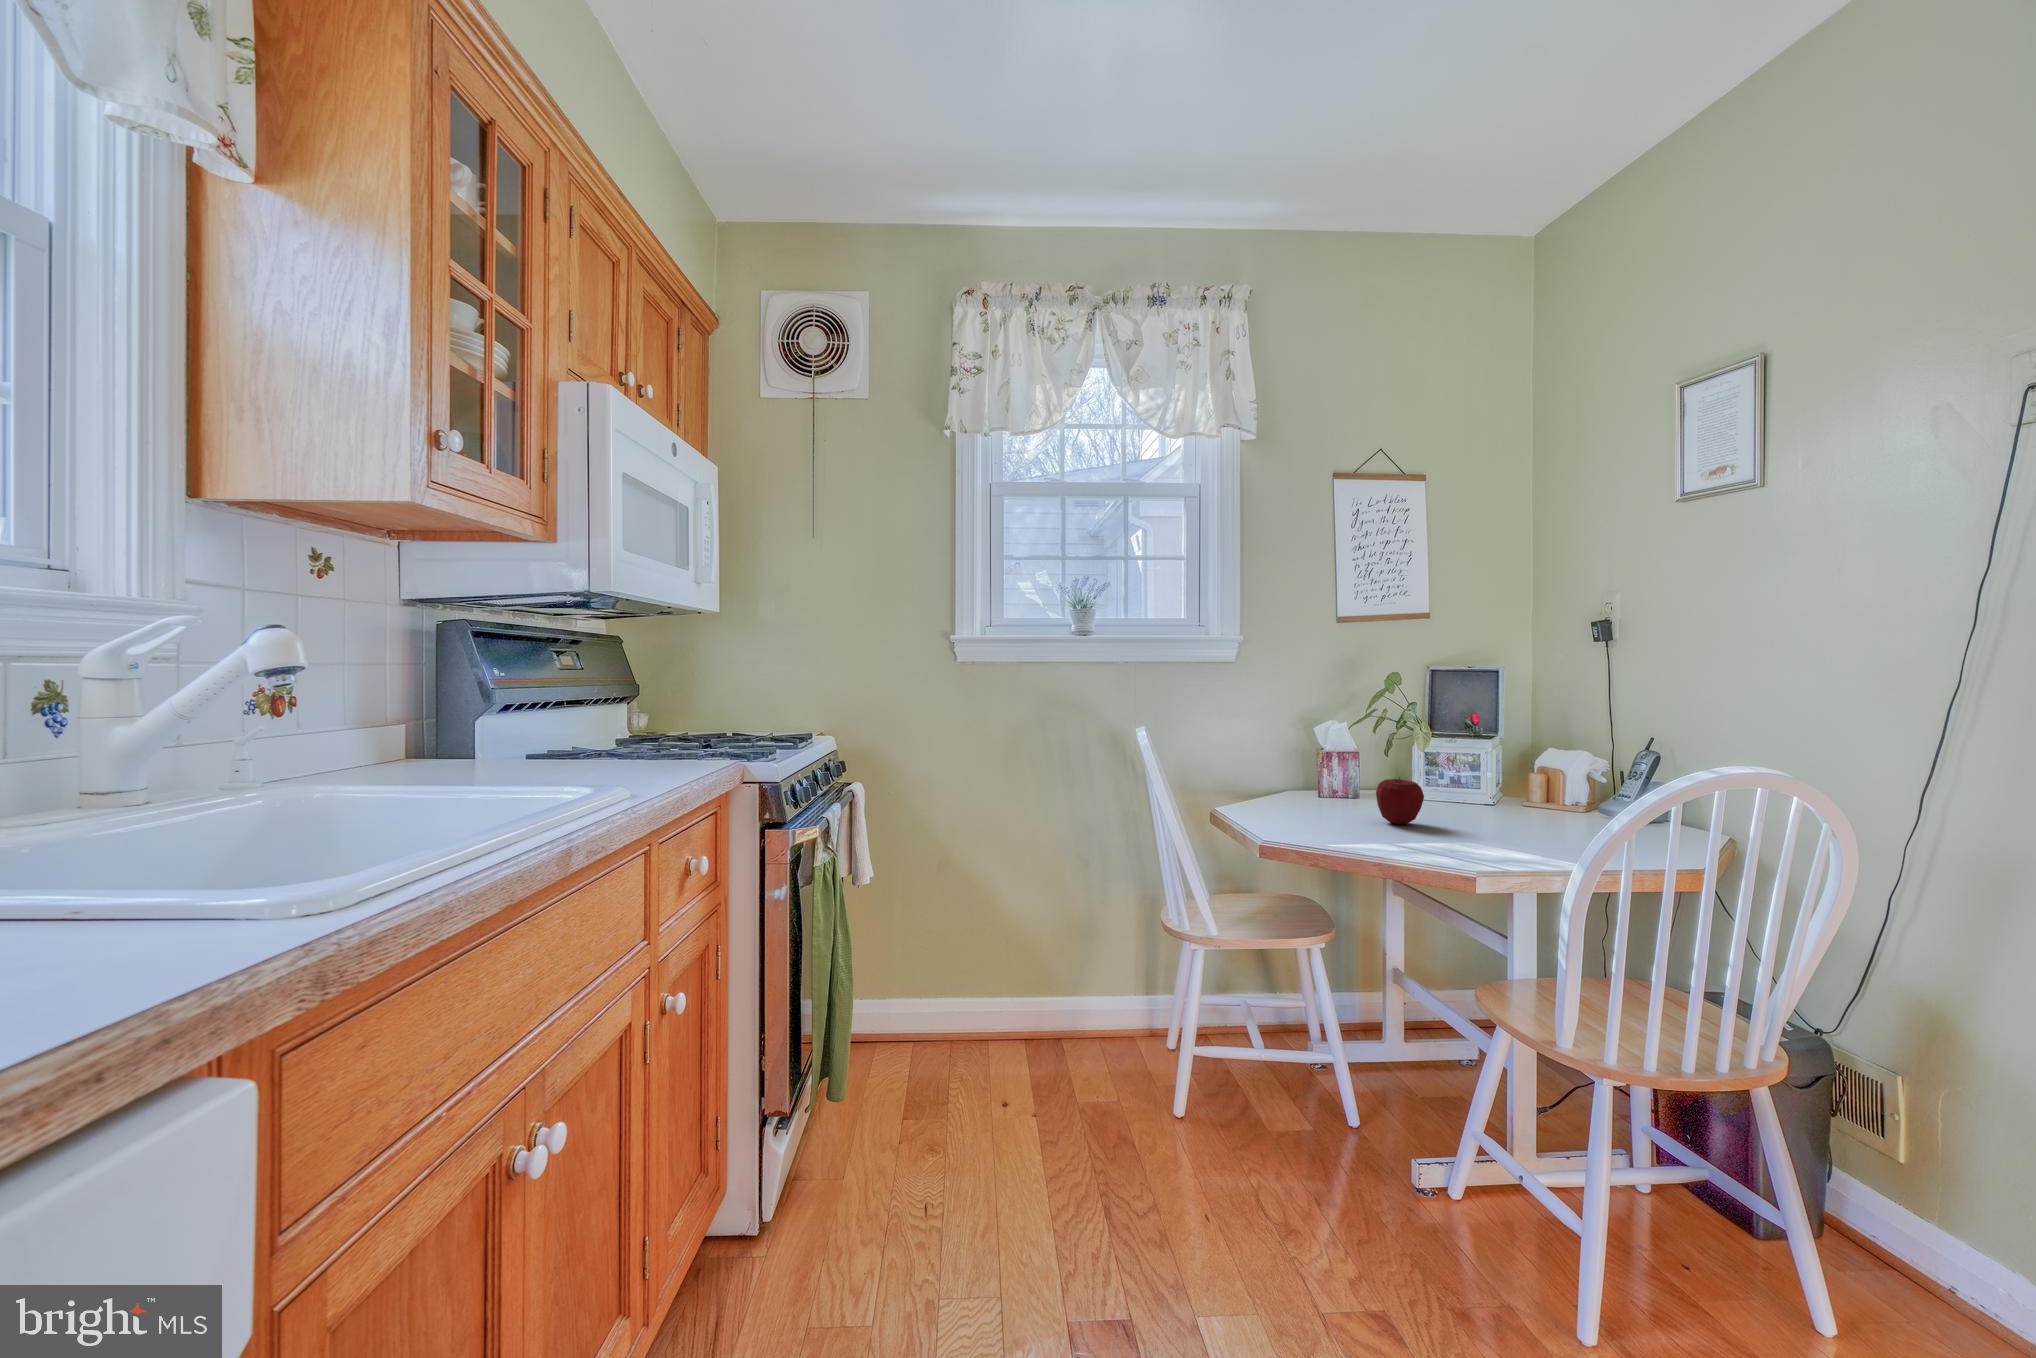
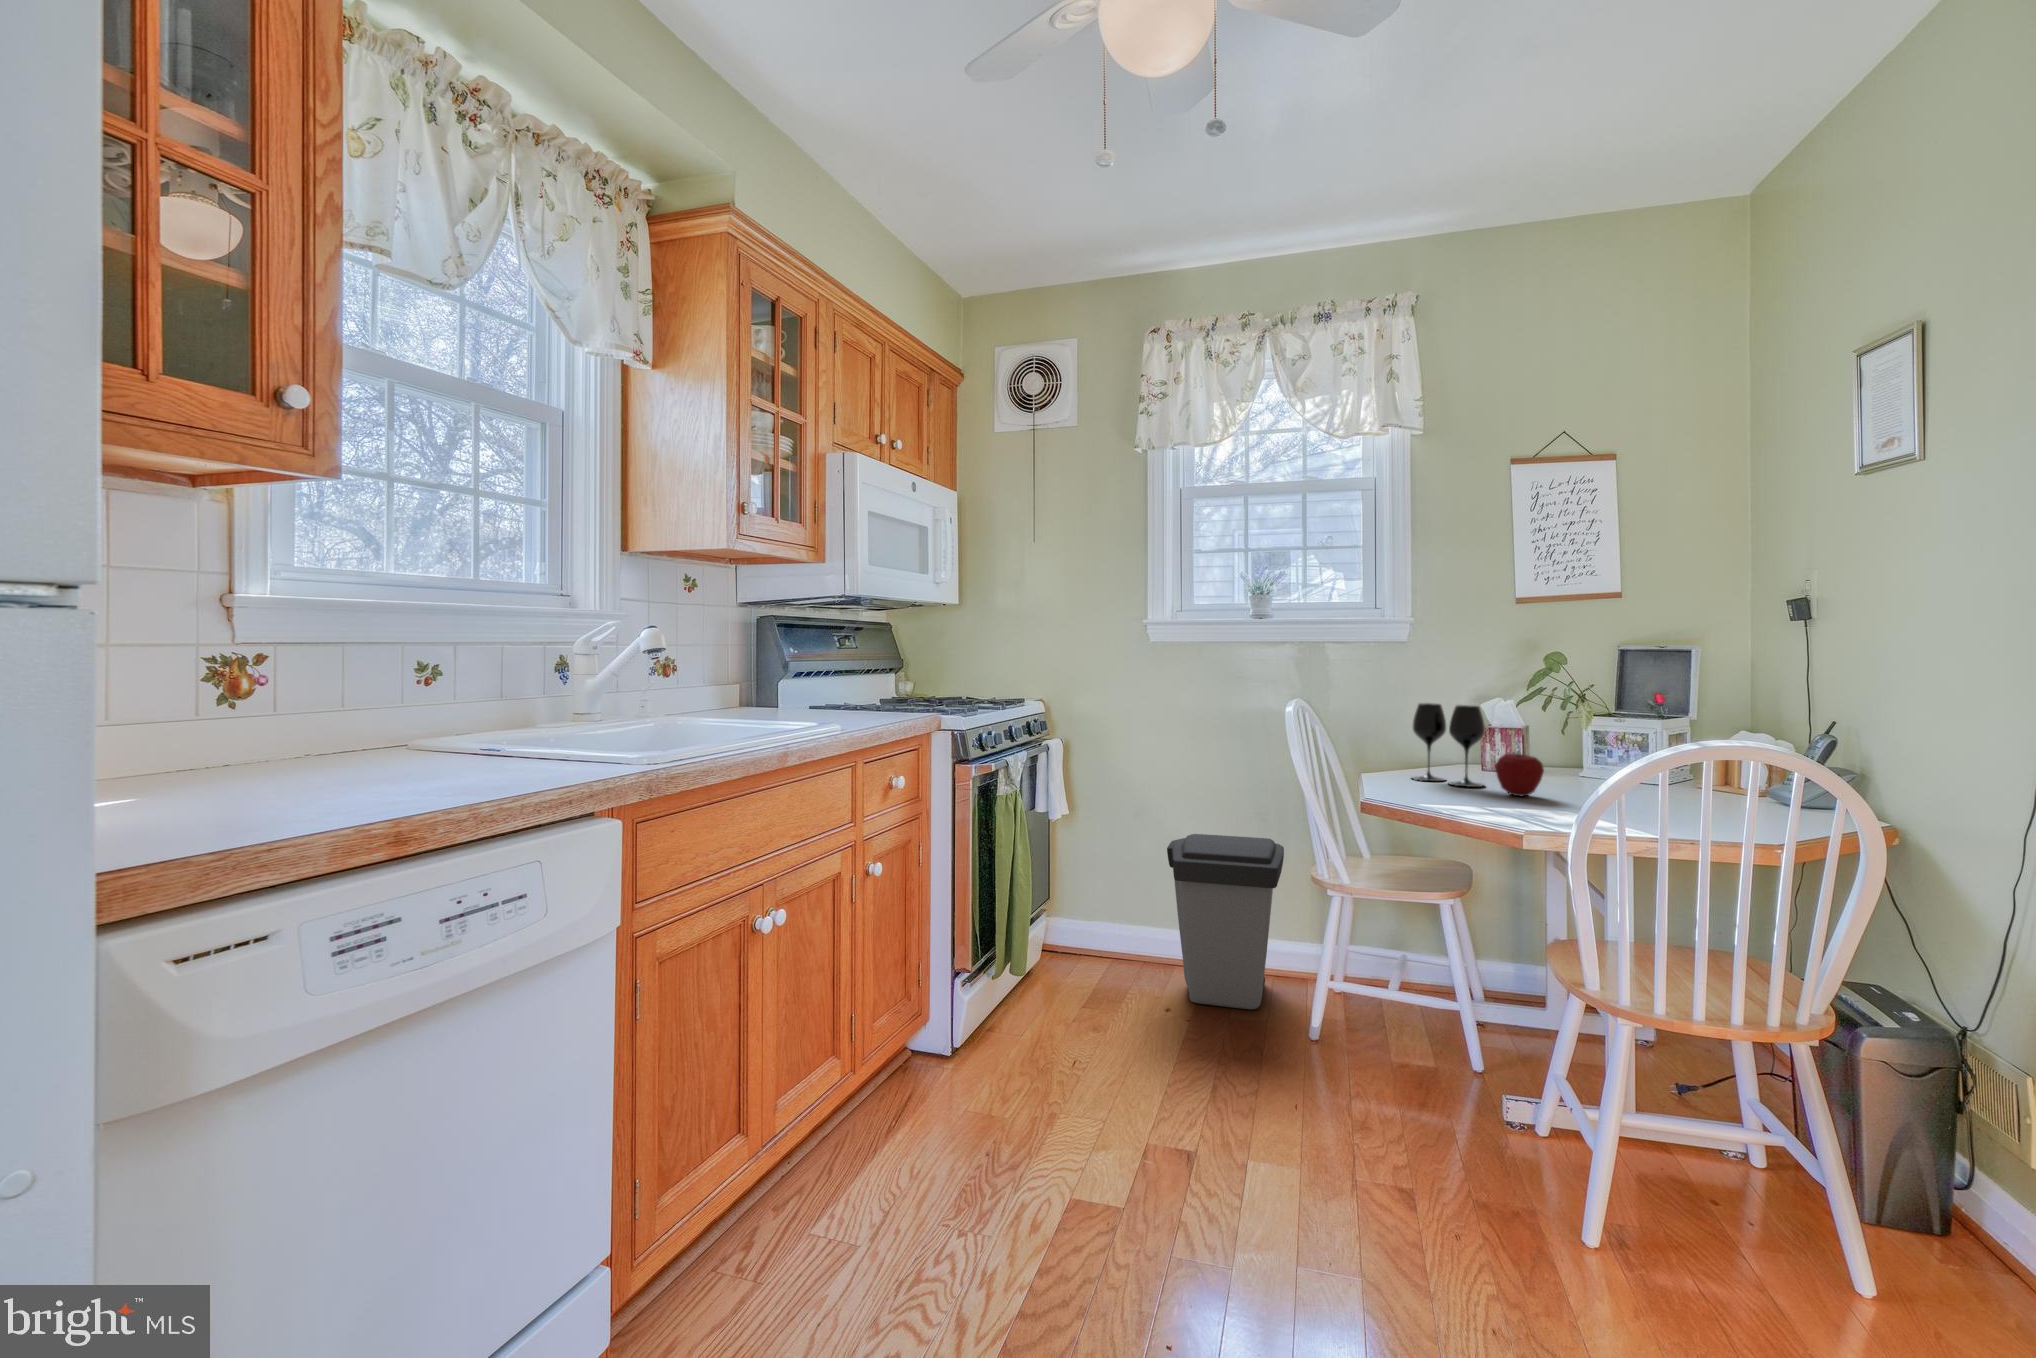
wine glass: none [1273,727,1355,816] -> present [1412,703,1485,787]
trash can: none [1002,885,1143,1094] -> present [1167,834,1284,1009]

